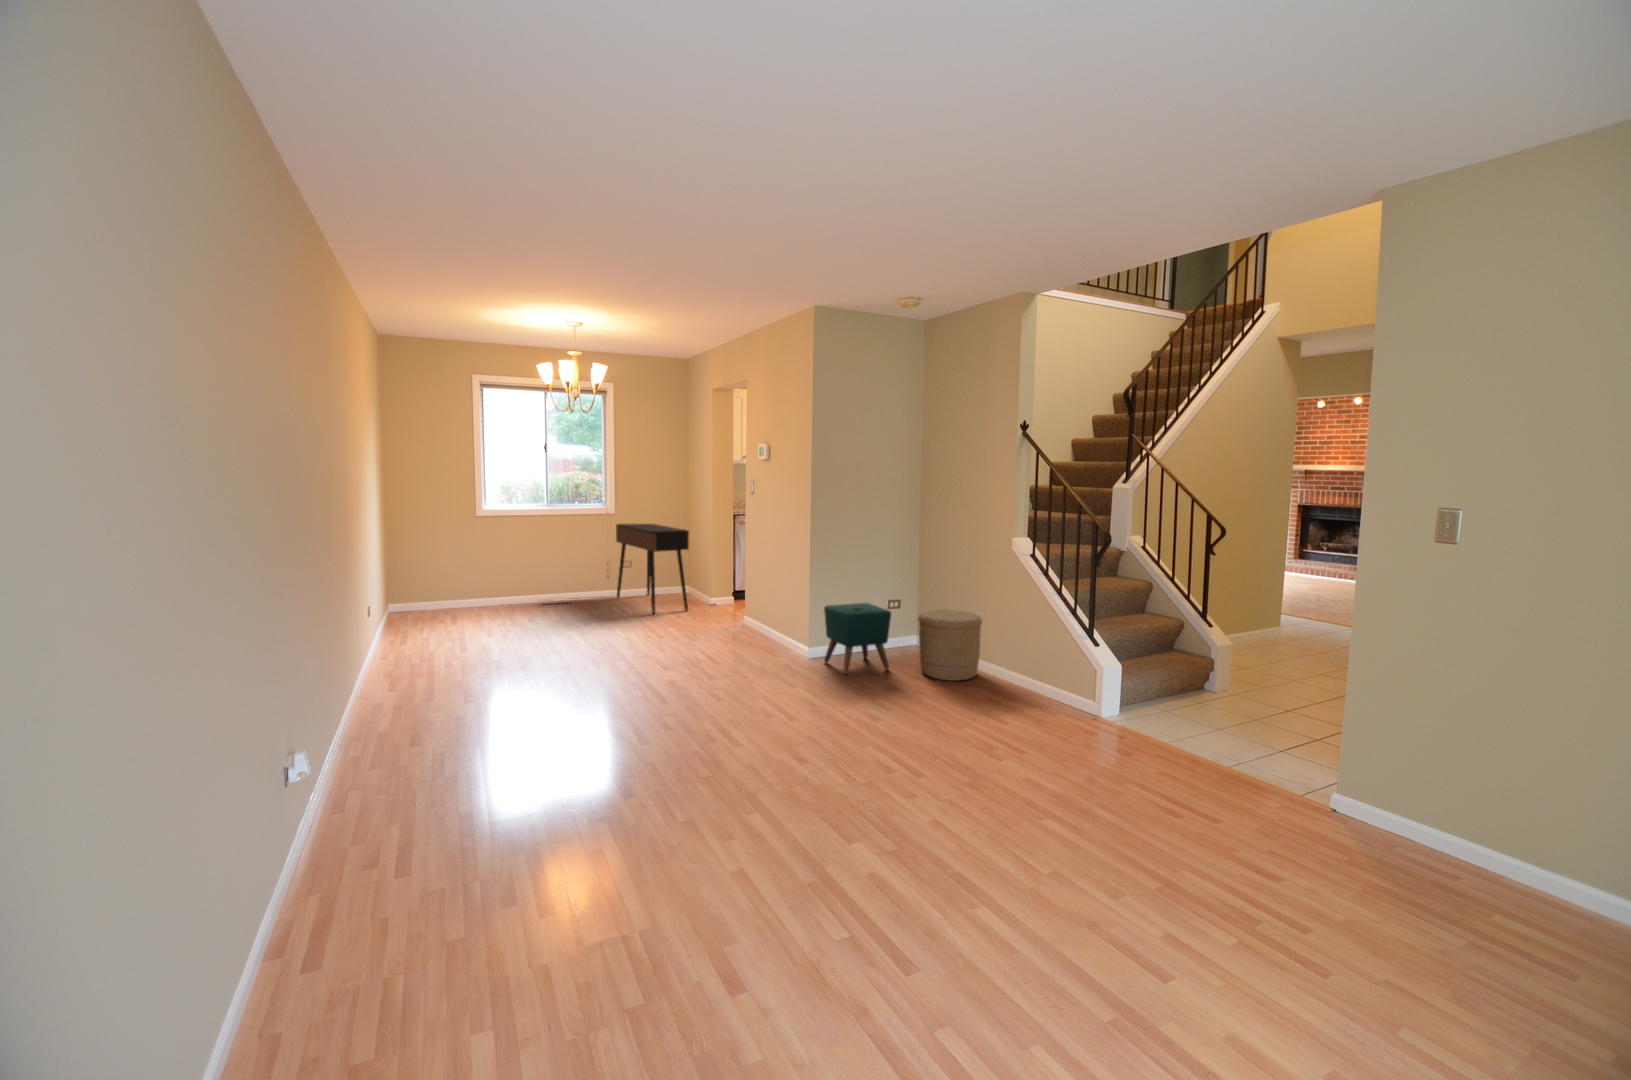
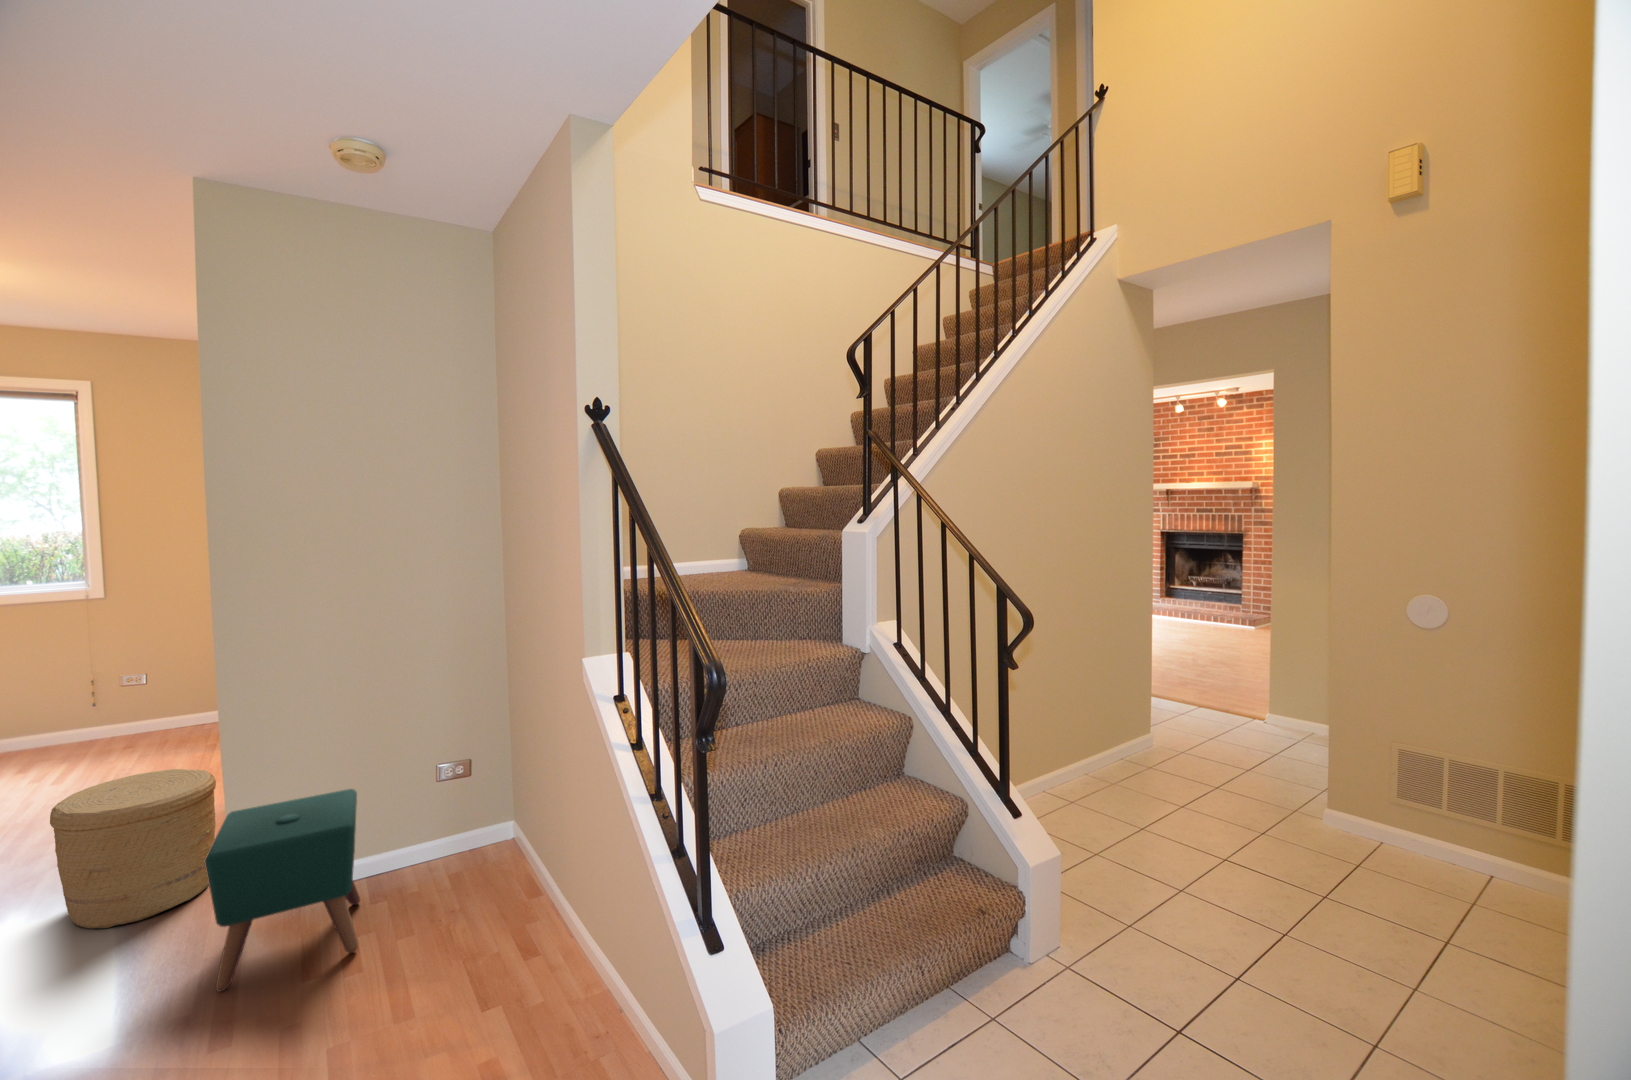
console table: present [616,524,689,614] -> none [107,604,208,776]
woven basket: present [918,610,982,681] -> present [50,769,216,928]

